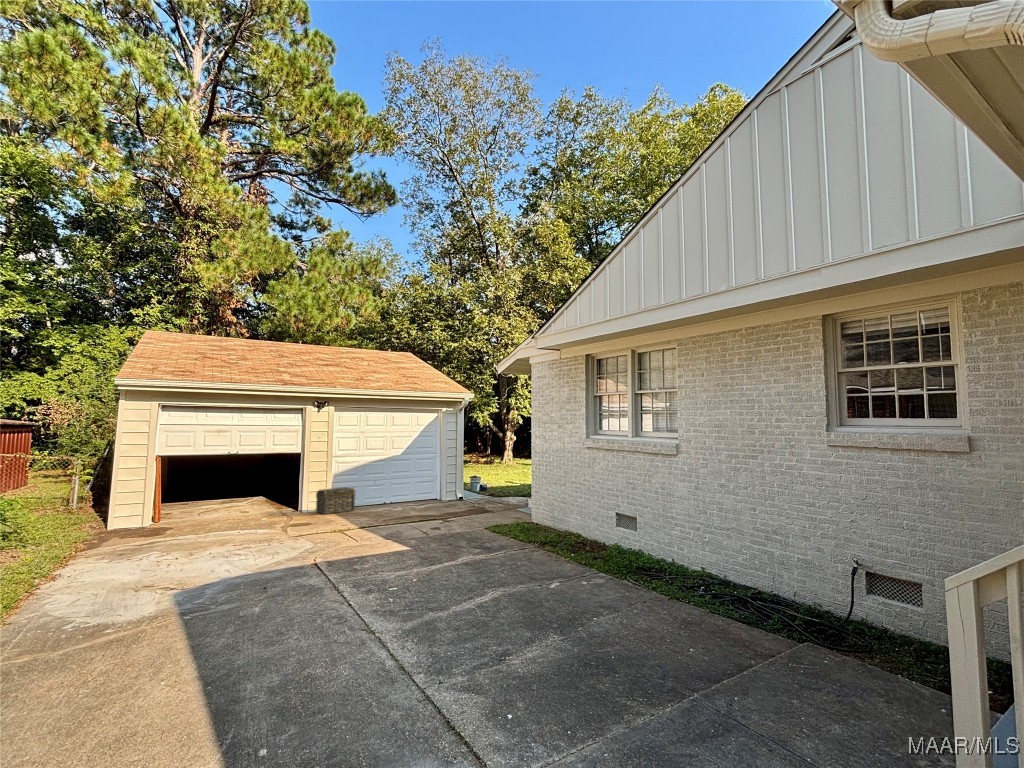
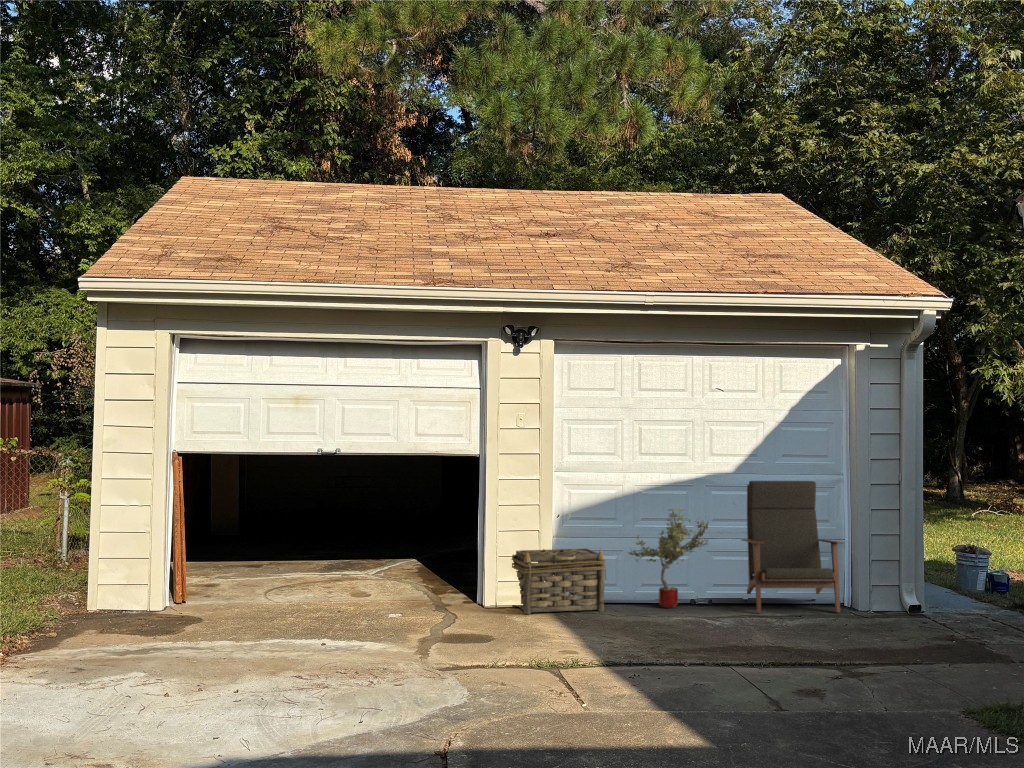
lounge chair: none [404,458,442,506] -> present [741,481,843,613]
potted tree: none [363,470,394,508] -> present [629,508,708,608]

